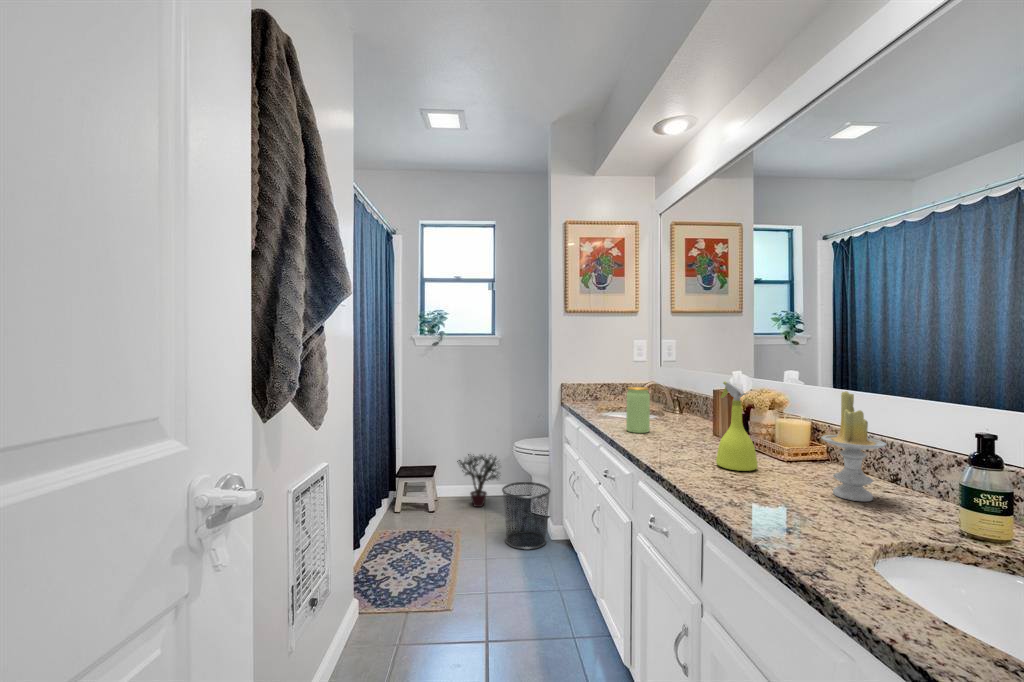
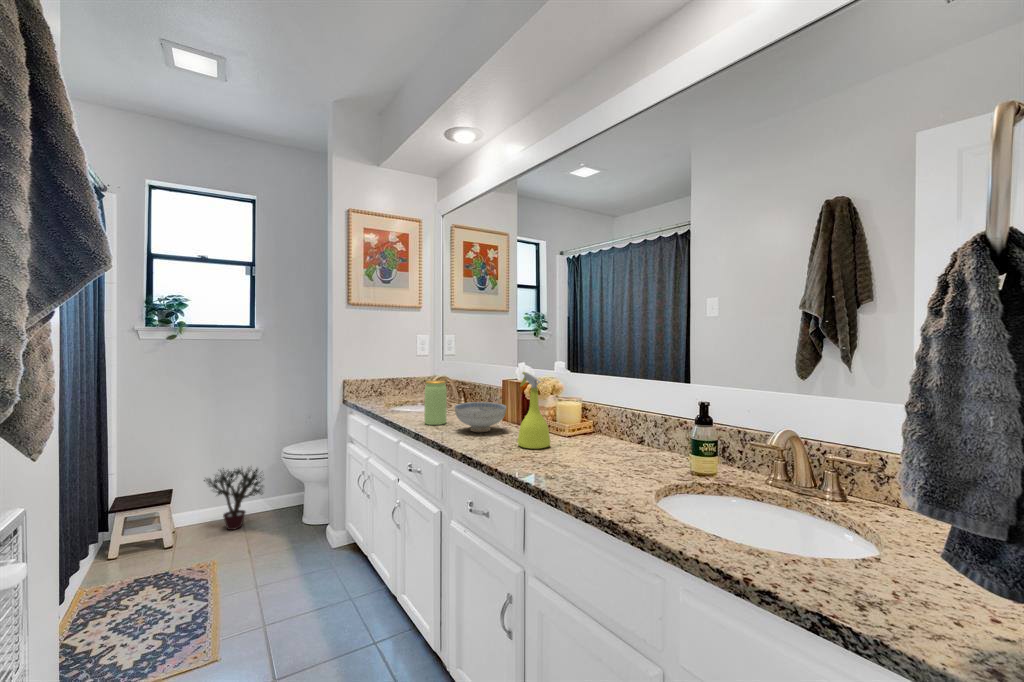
candle: present [821,391,886,502] -> none [602,376,644,461]
ceramic bowl: none [653,412,713,445] -> present [455,402,506,432]
waste bin: present [502,482,550,550] -> none [272,490,331,566]

